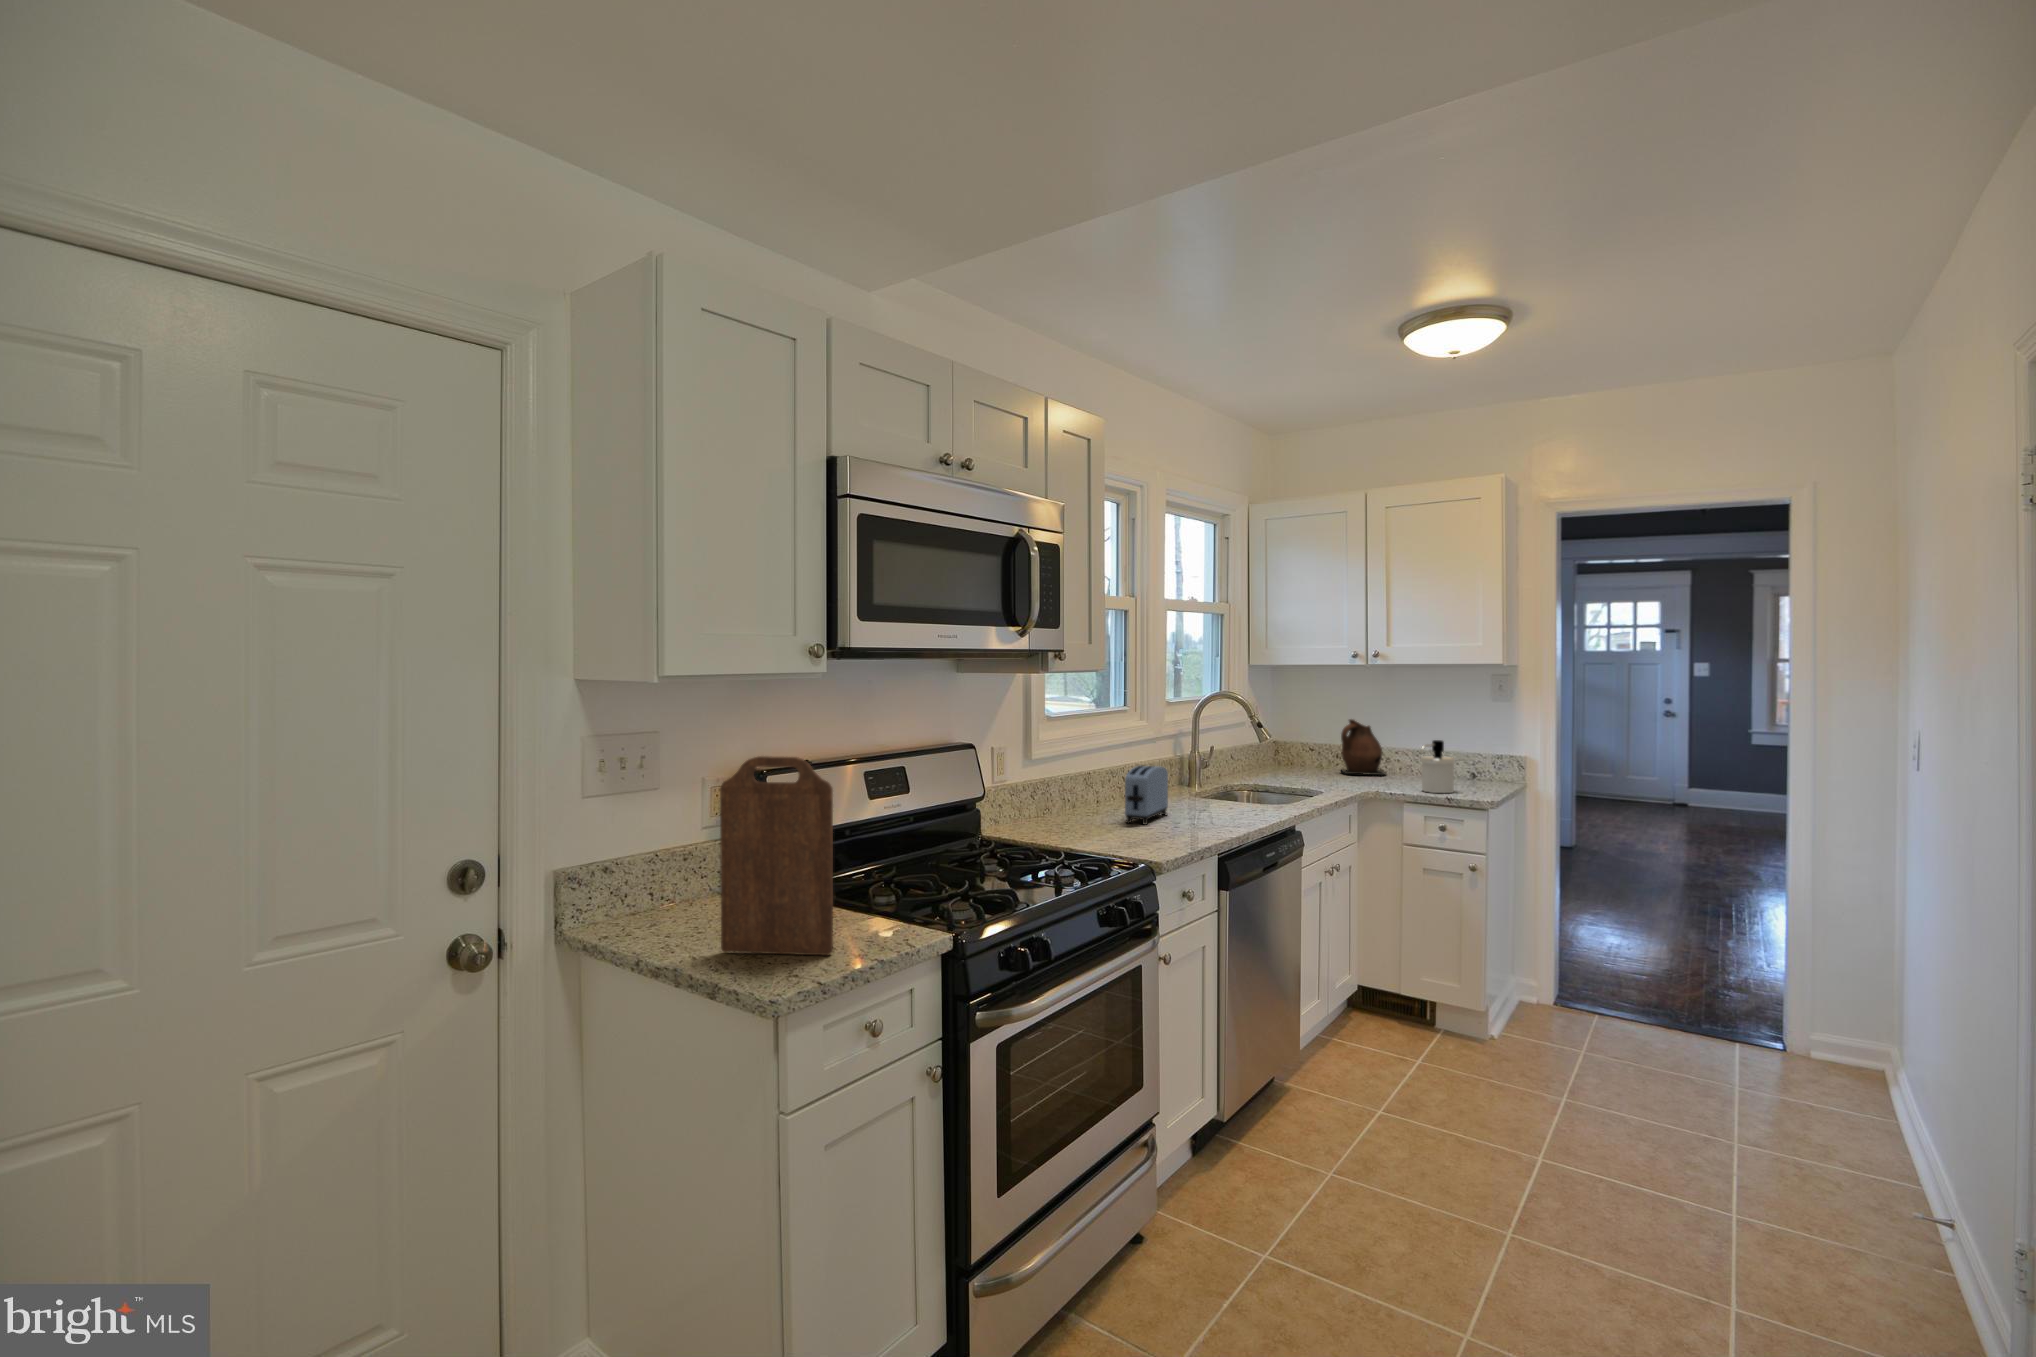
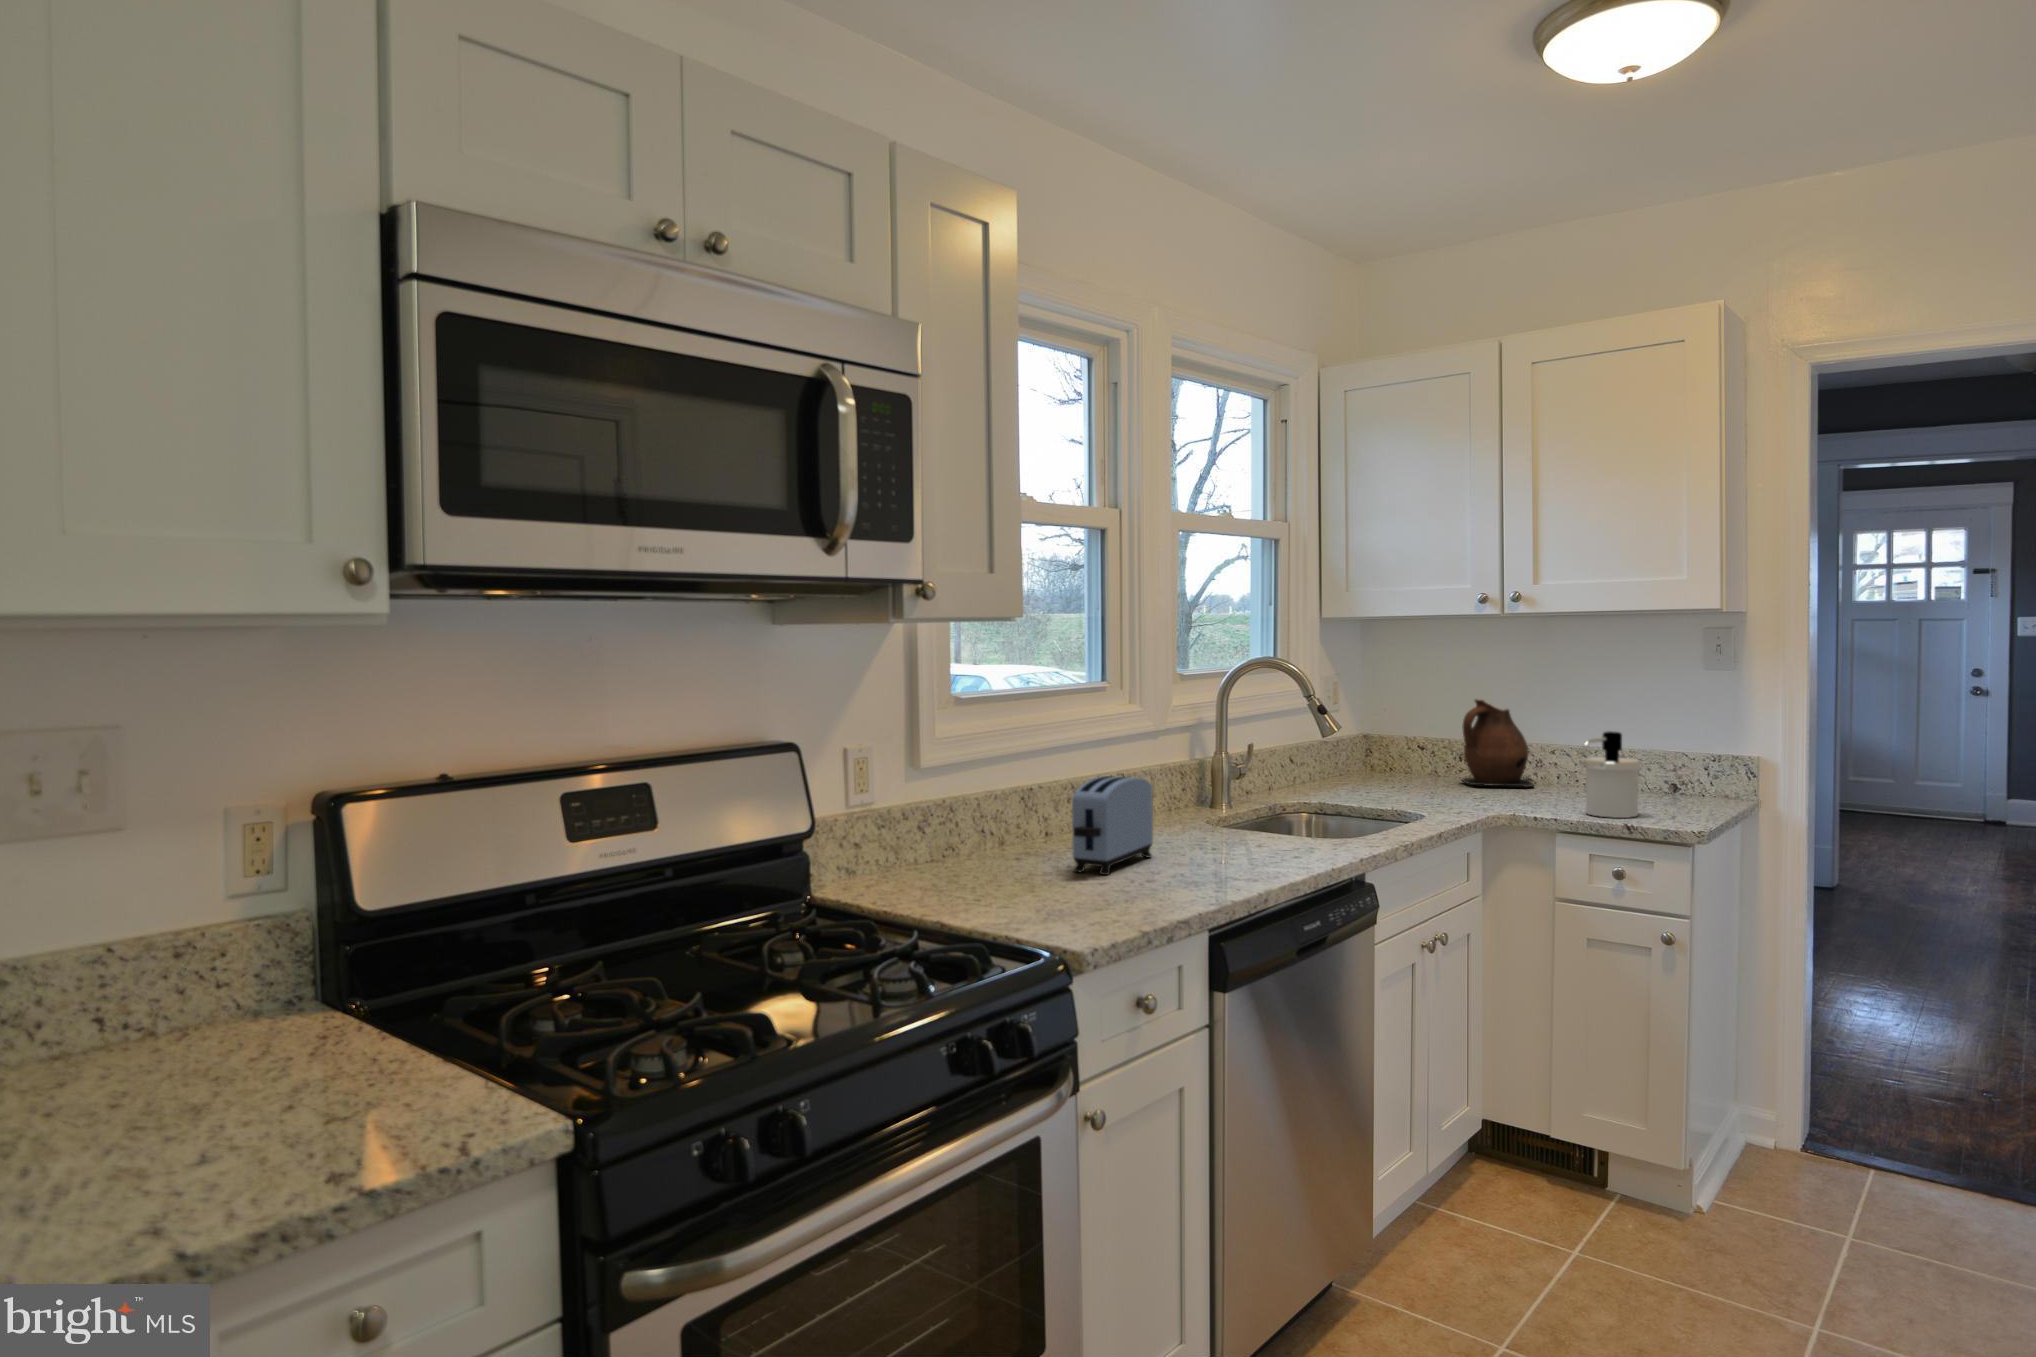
cutting board: present [720,756,833,956] -> none [65,774,292,1180]

